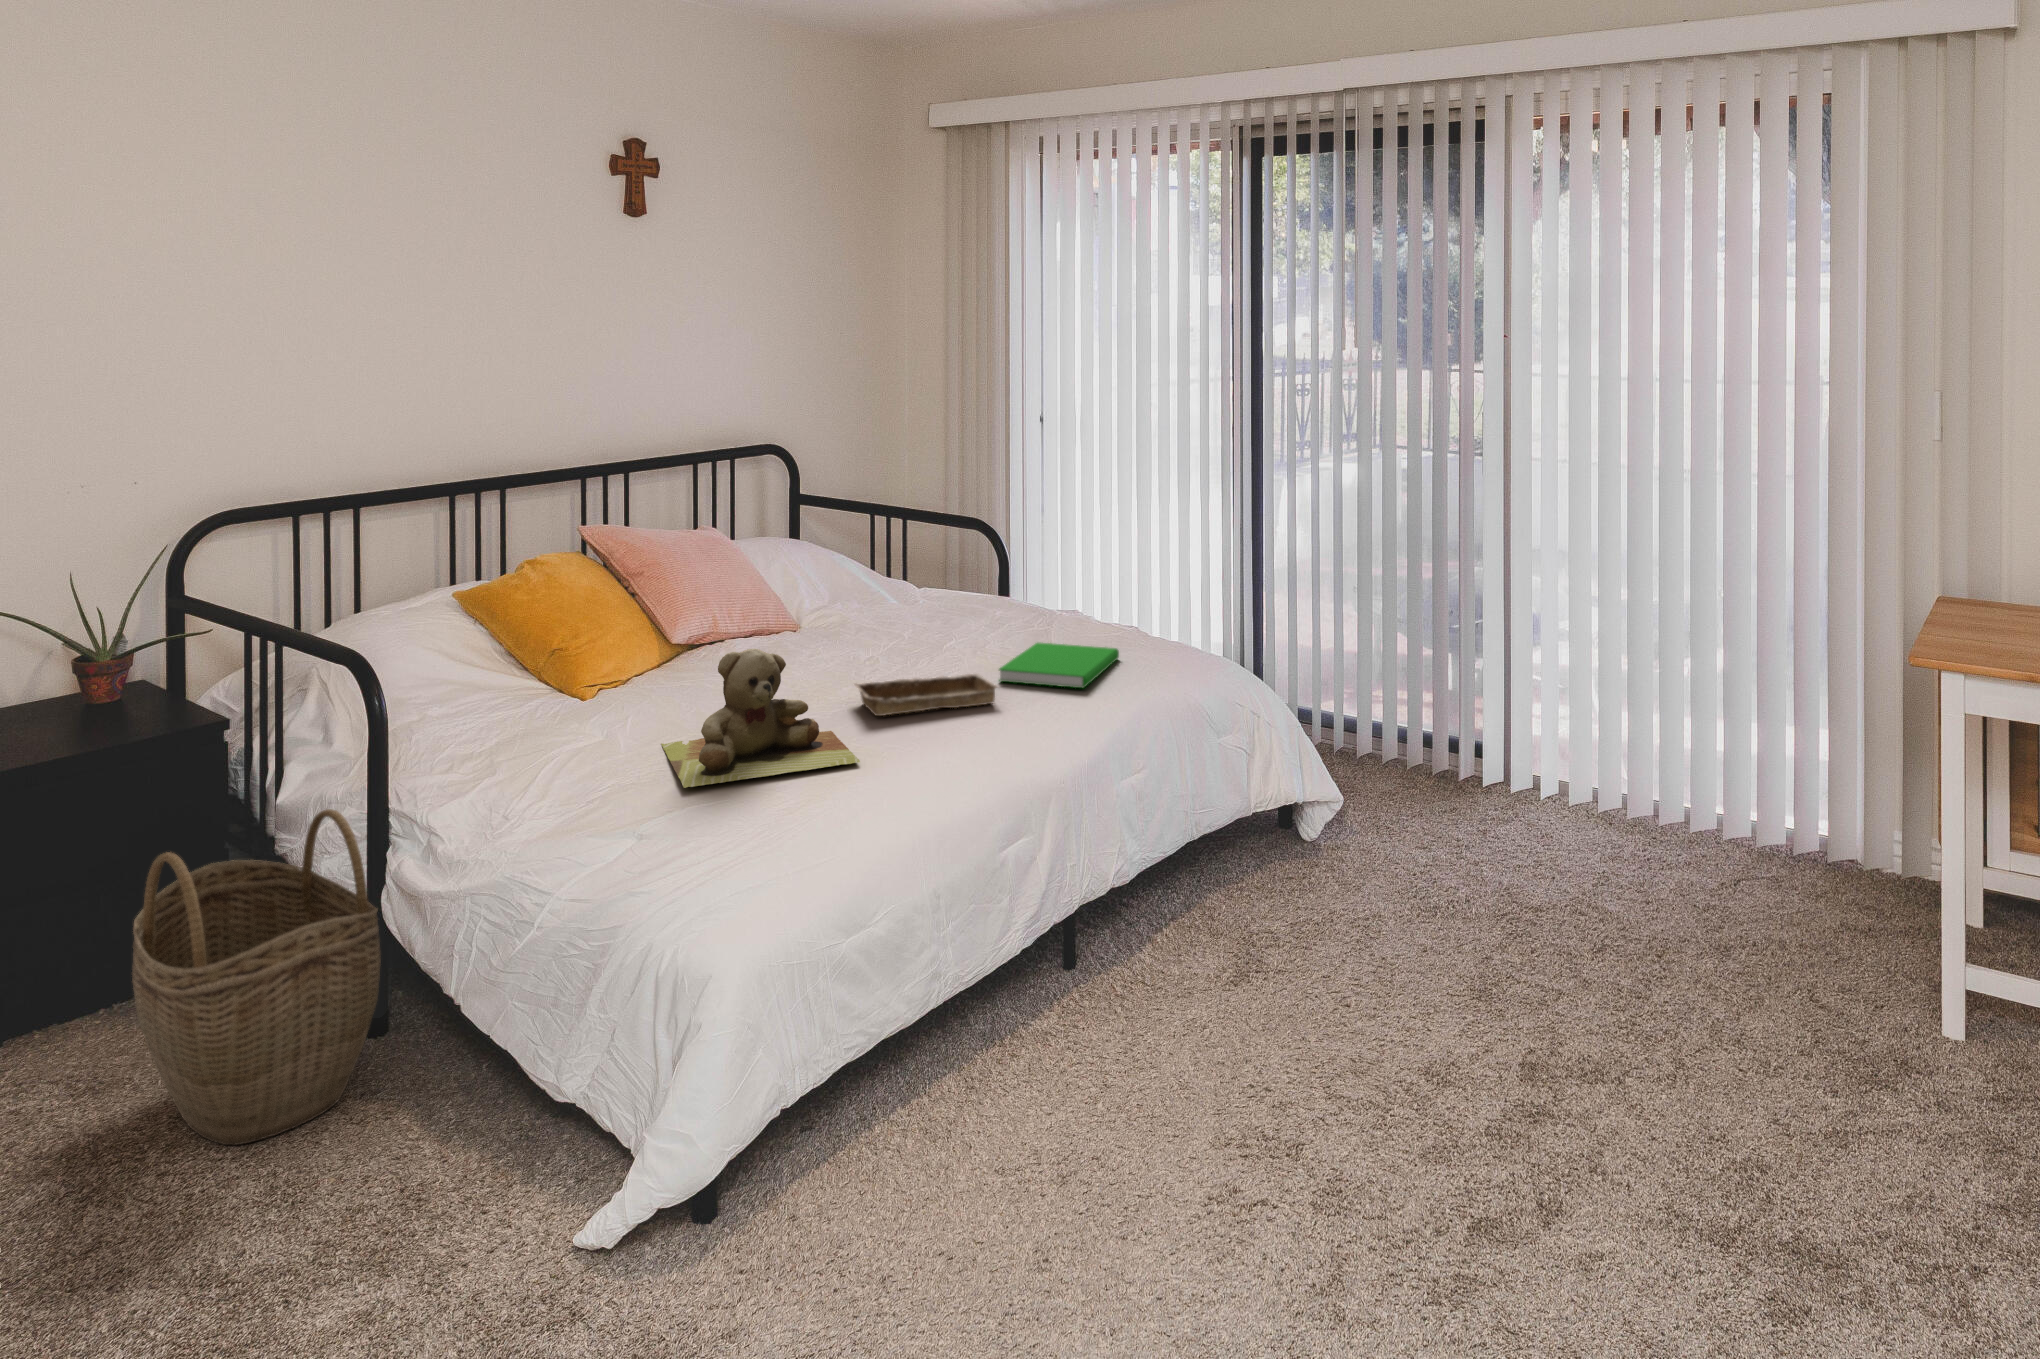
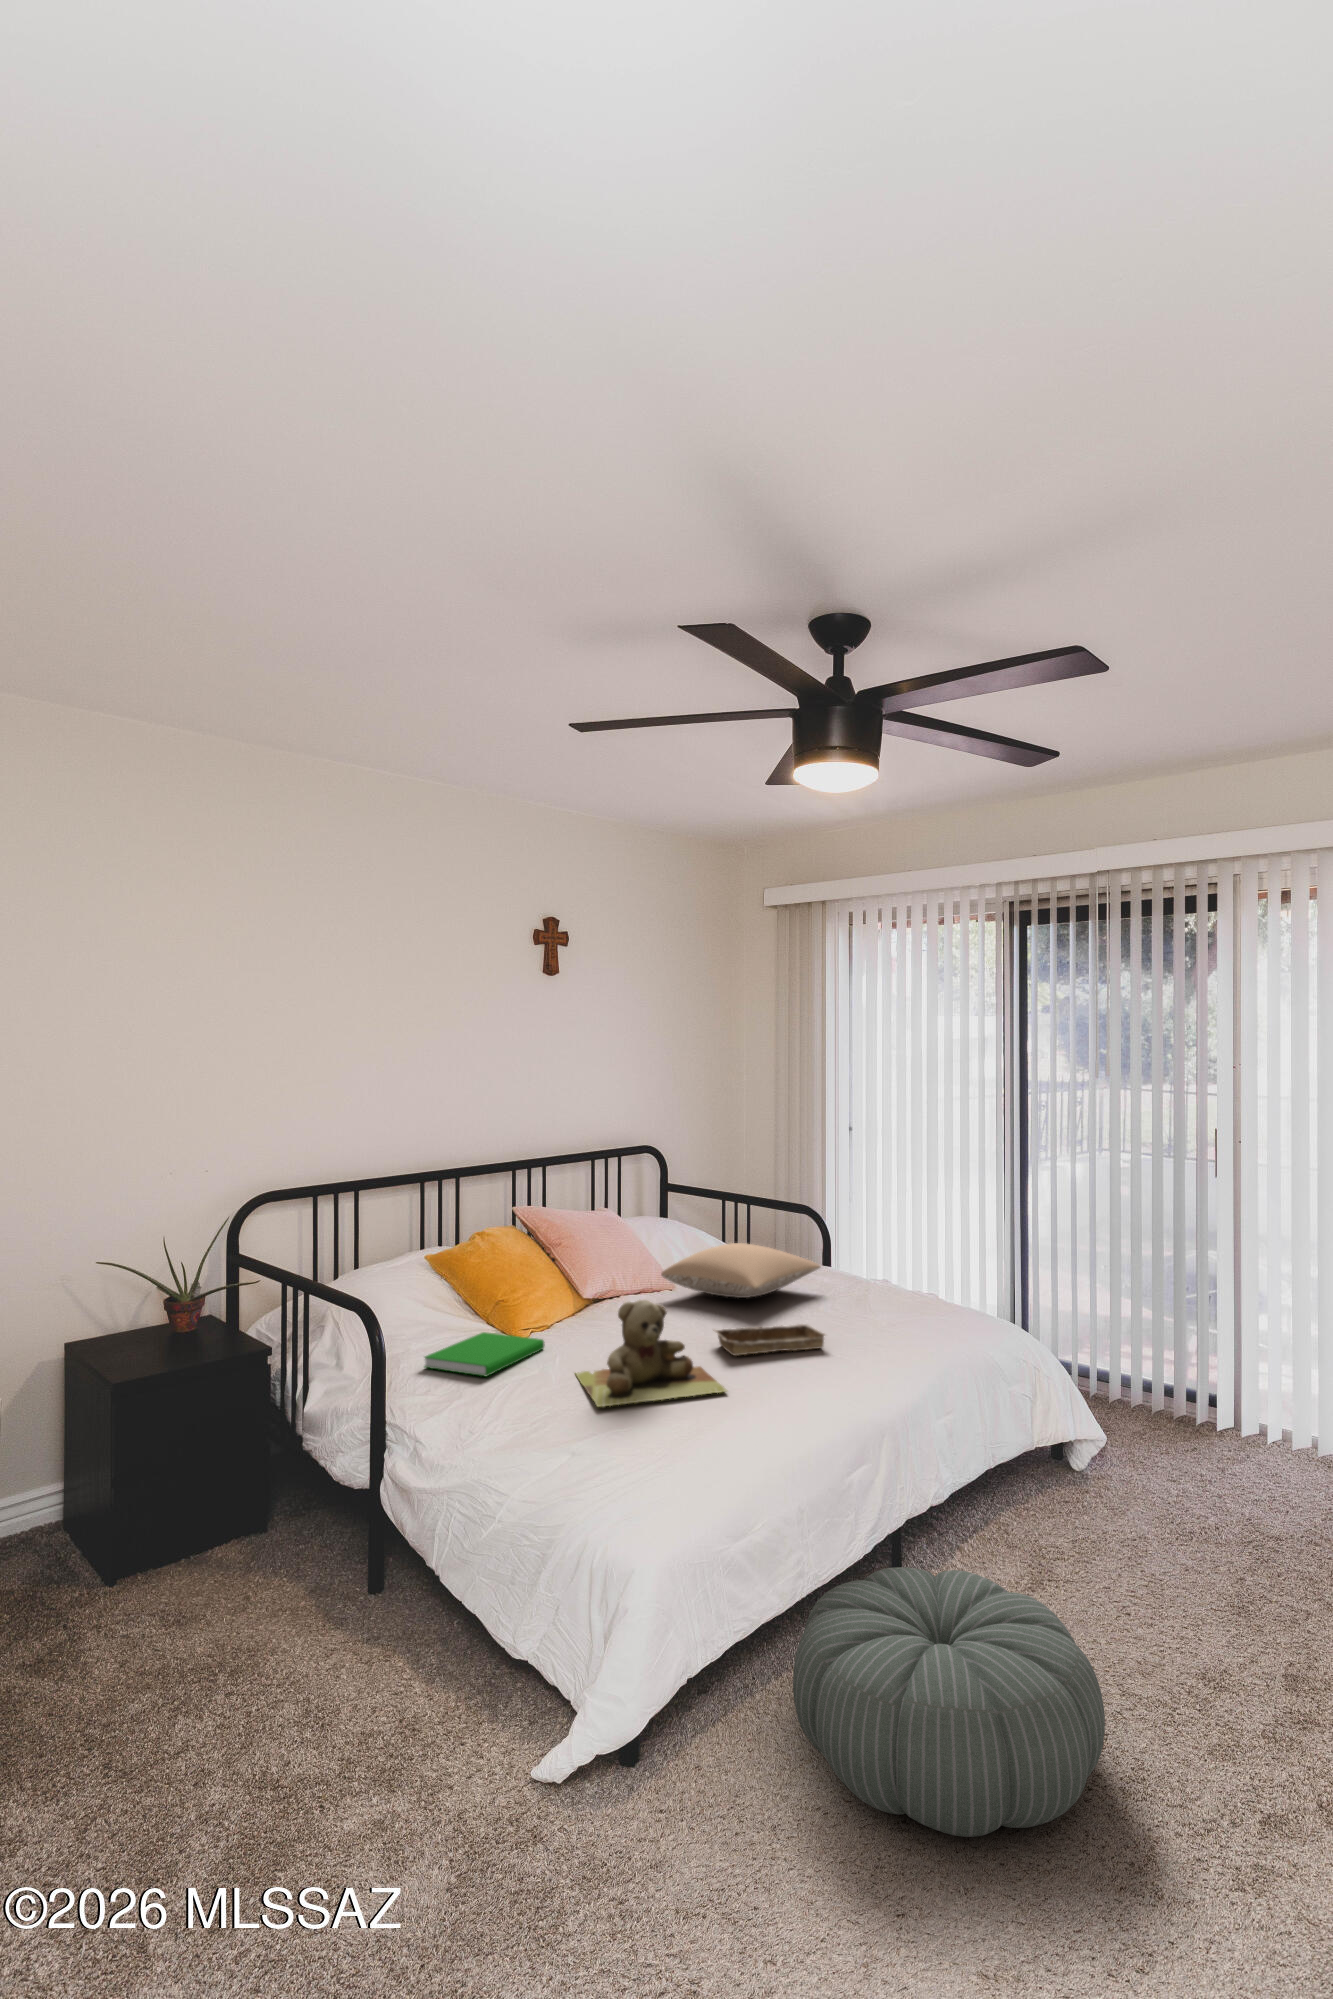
pillow: none [796,570,1009,640] -> present [661,1243,820,1298]
book: present [999,643,1119,688] -> present [425,1332,545,1376]
woven basket: present [132,809,381,1145] -> none [209,1414,379,1673]
pouf: none [912,965,1272,1262] -> present [793,1567,1105,1837]

